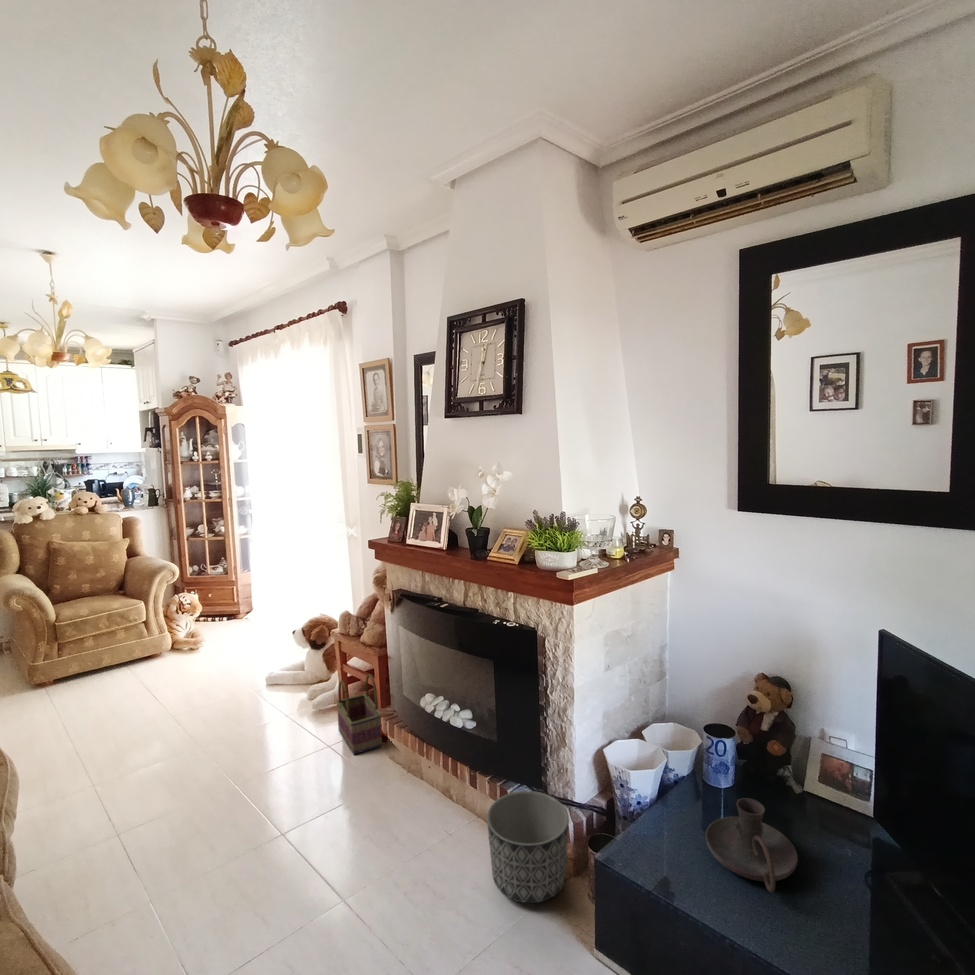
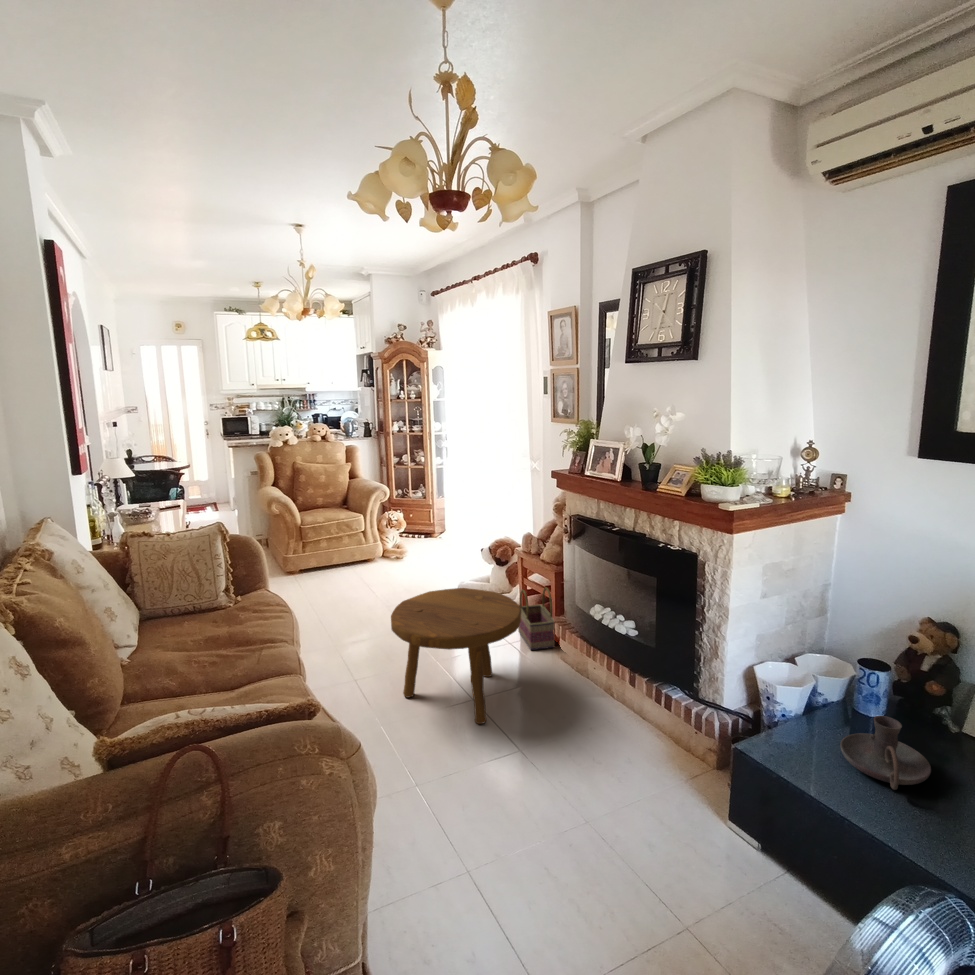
footstool: none [154,693,337,883] -> present [391,588,521,724]
planter: present [487,791,569,903] -> none [642,689,714,774]

